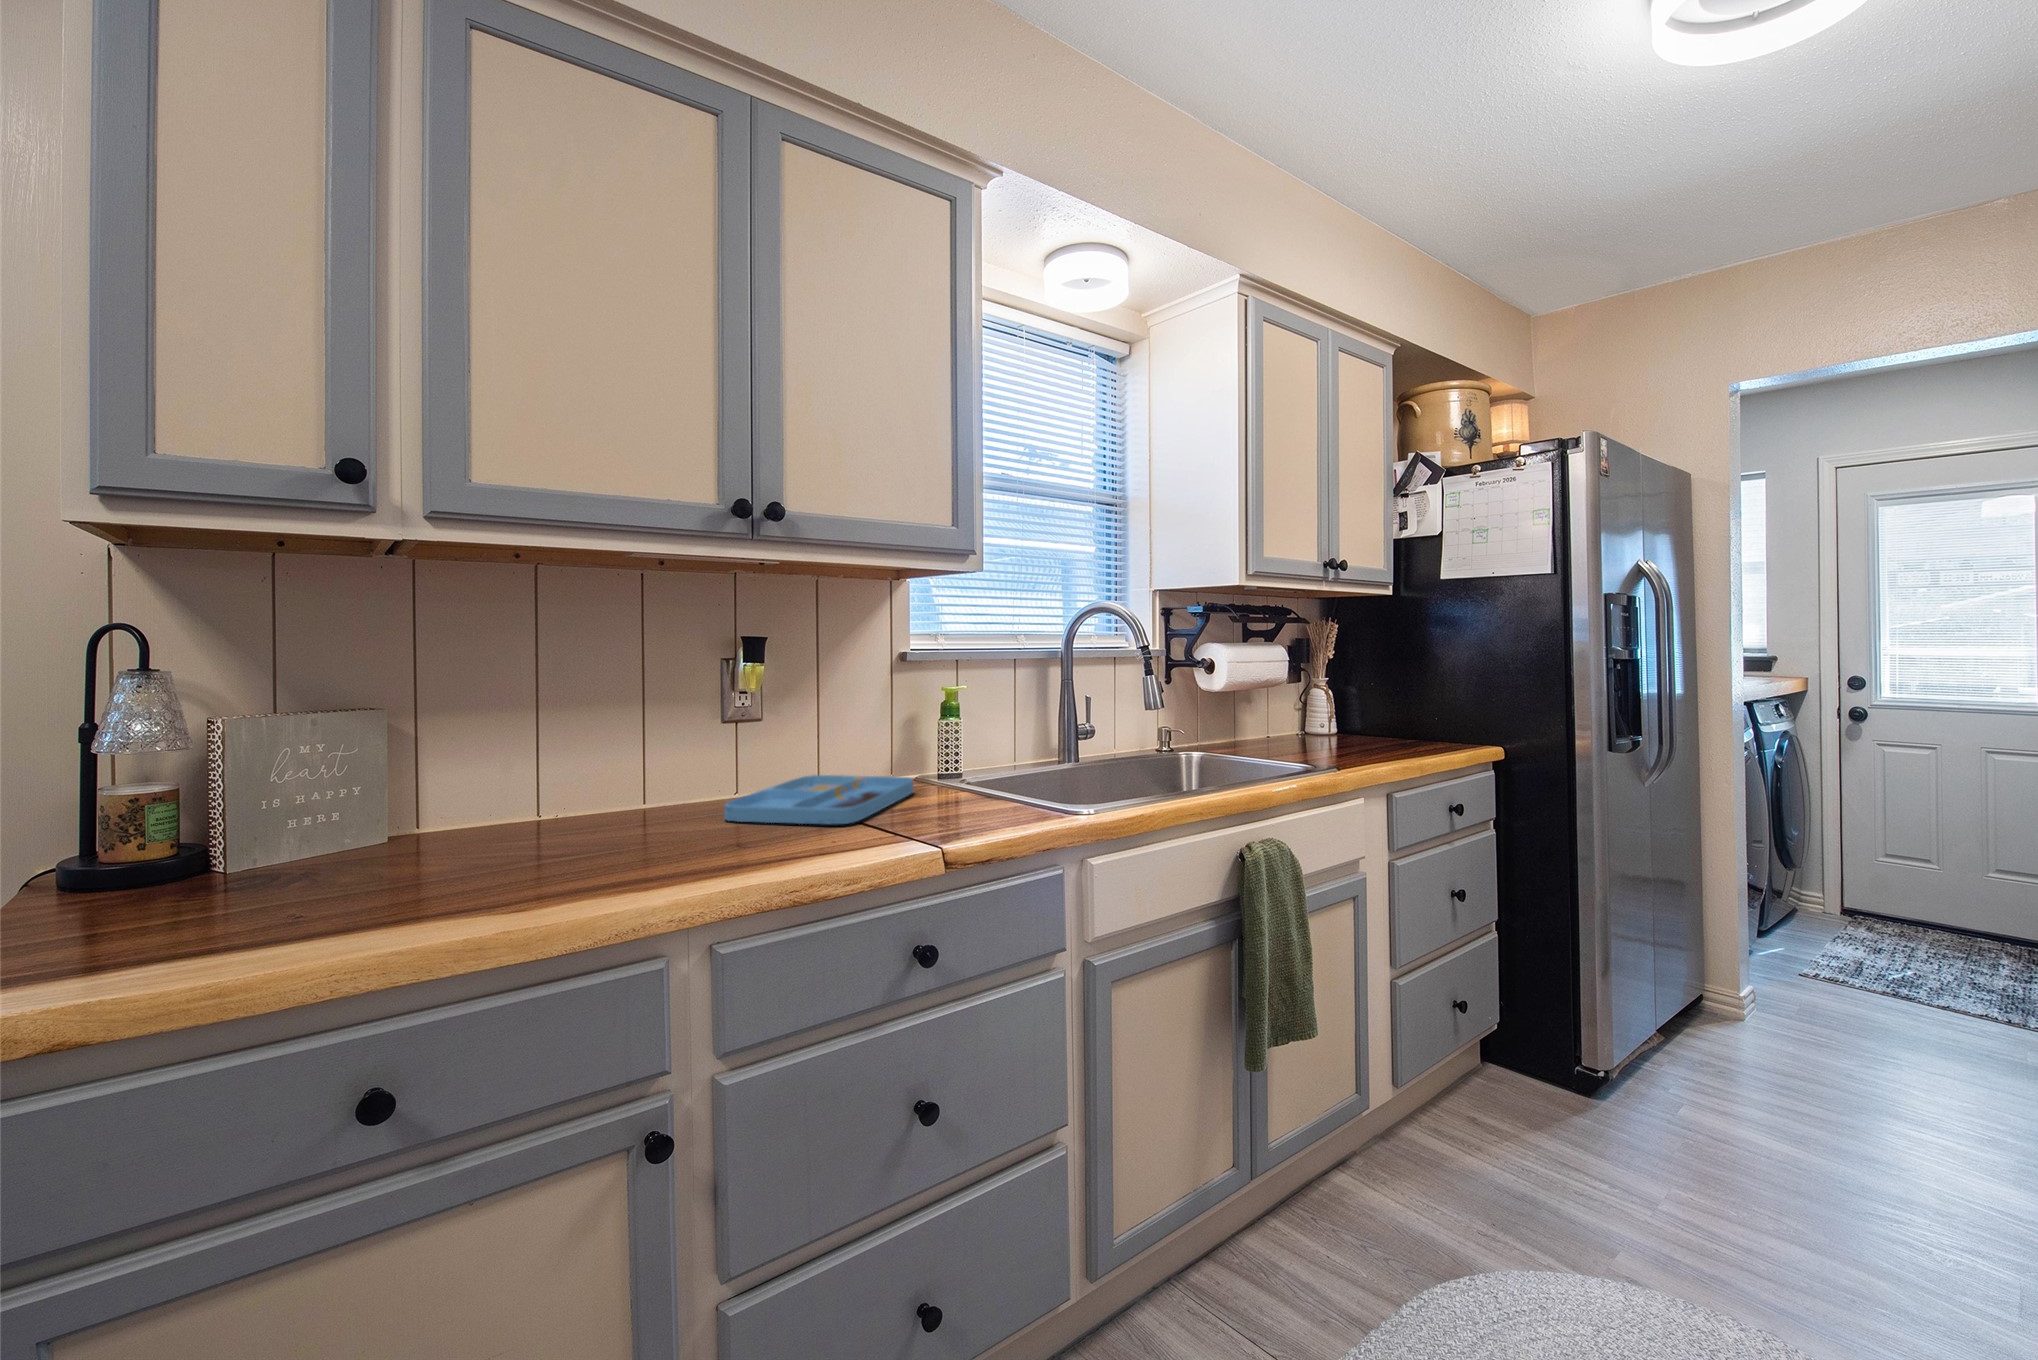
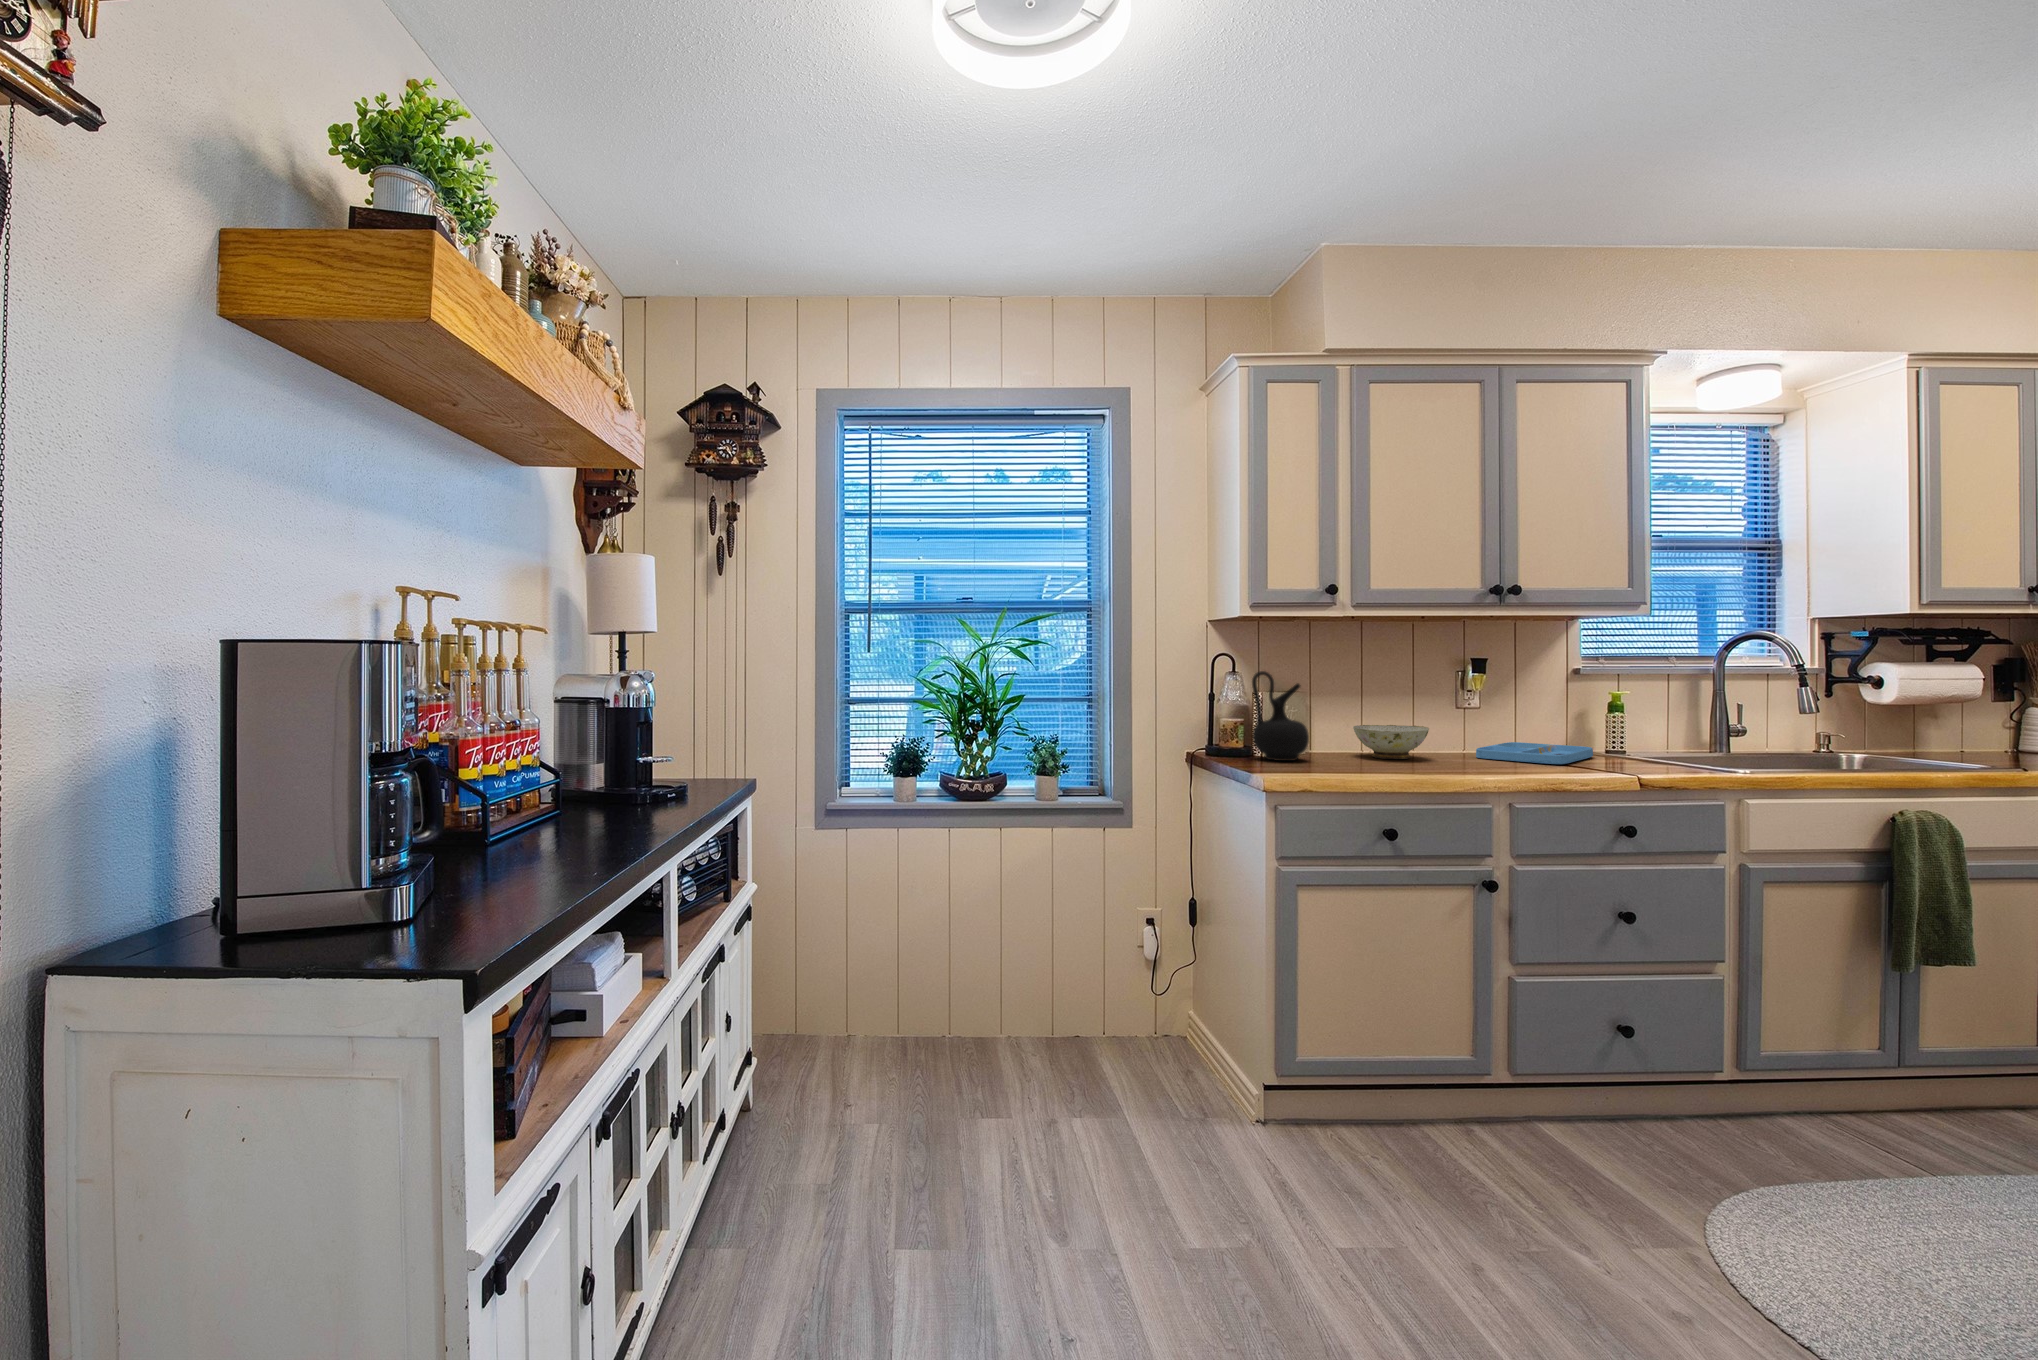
ceramic jug: none [98,674,290,908] -> present [1252,671,1309,761]
ceramic bowl: none [456,771,622,852] -> present [1353,725,1429,759]

